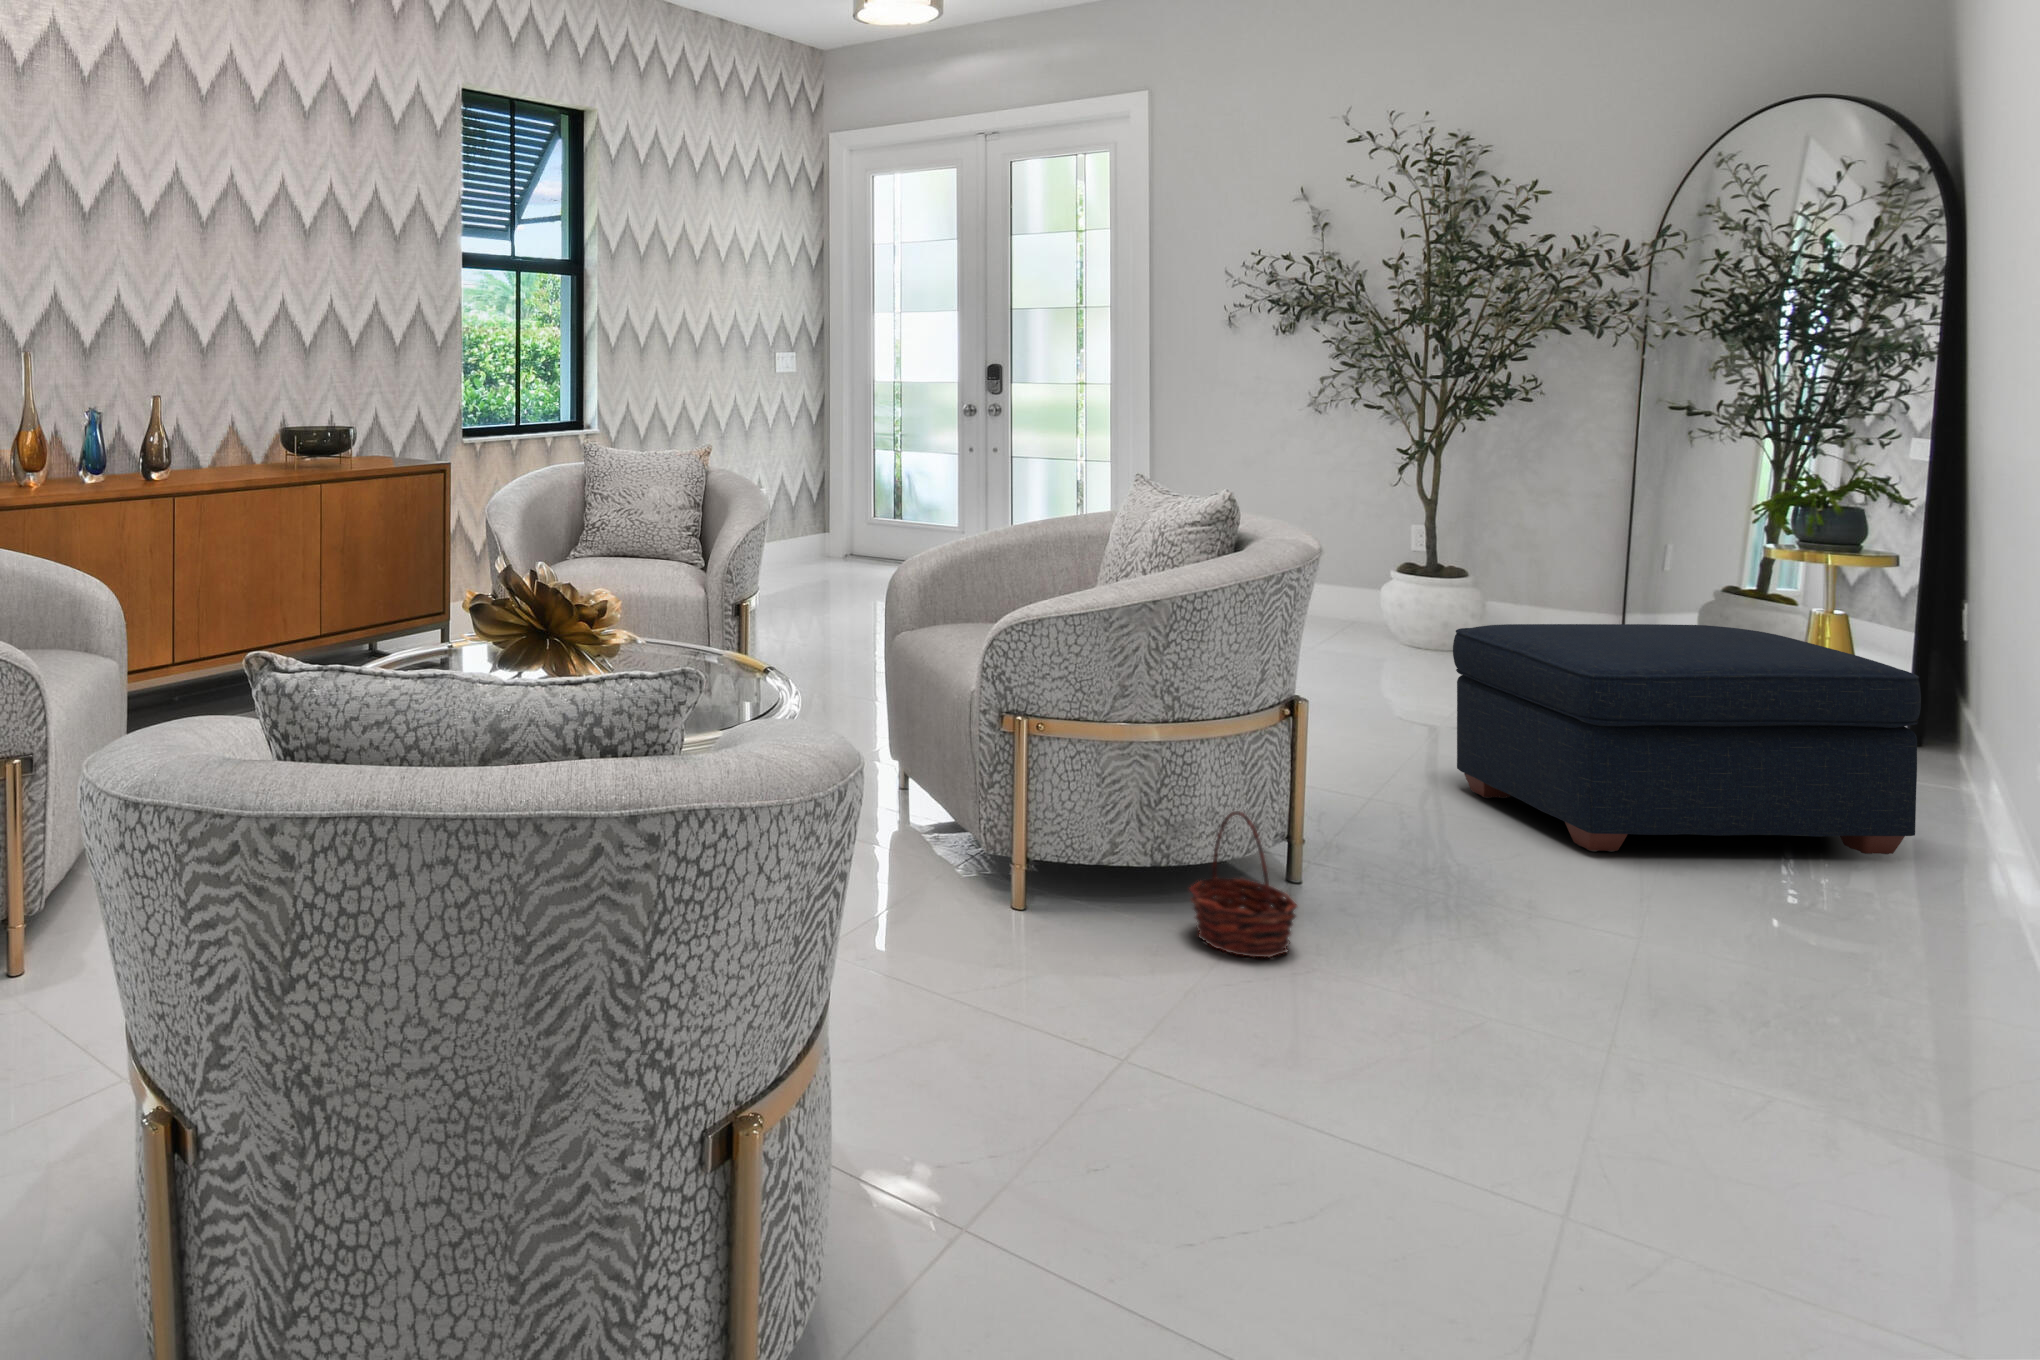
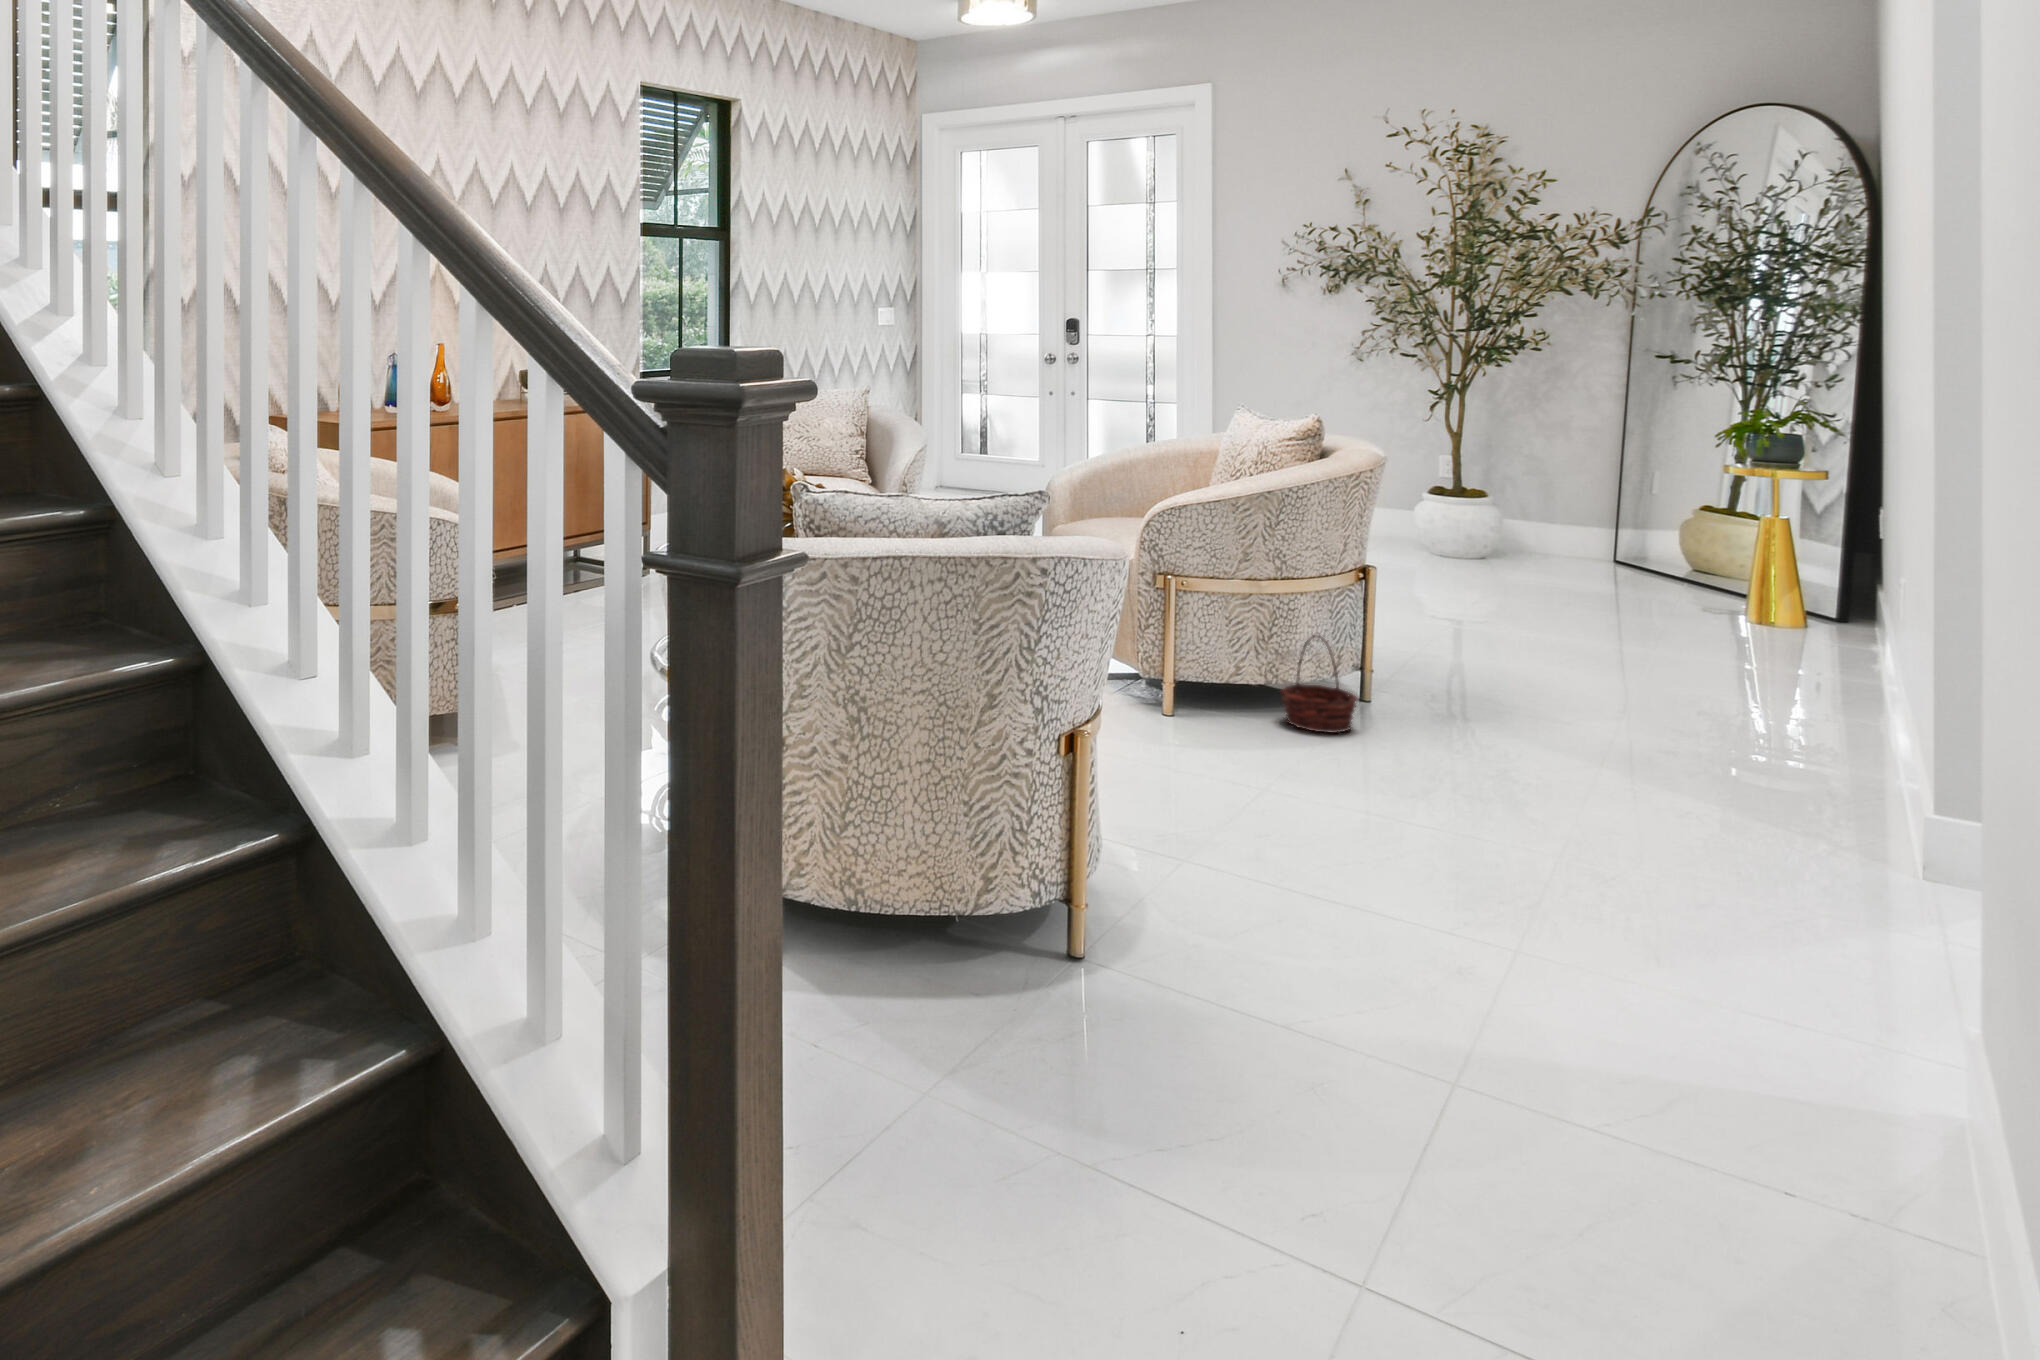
ottoman: present [1453,624,1921,854] -> none [1470,518,1812,680]

